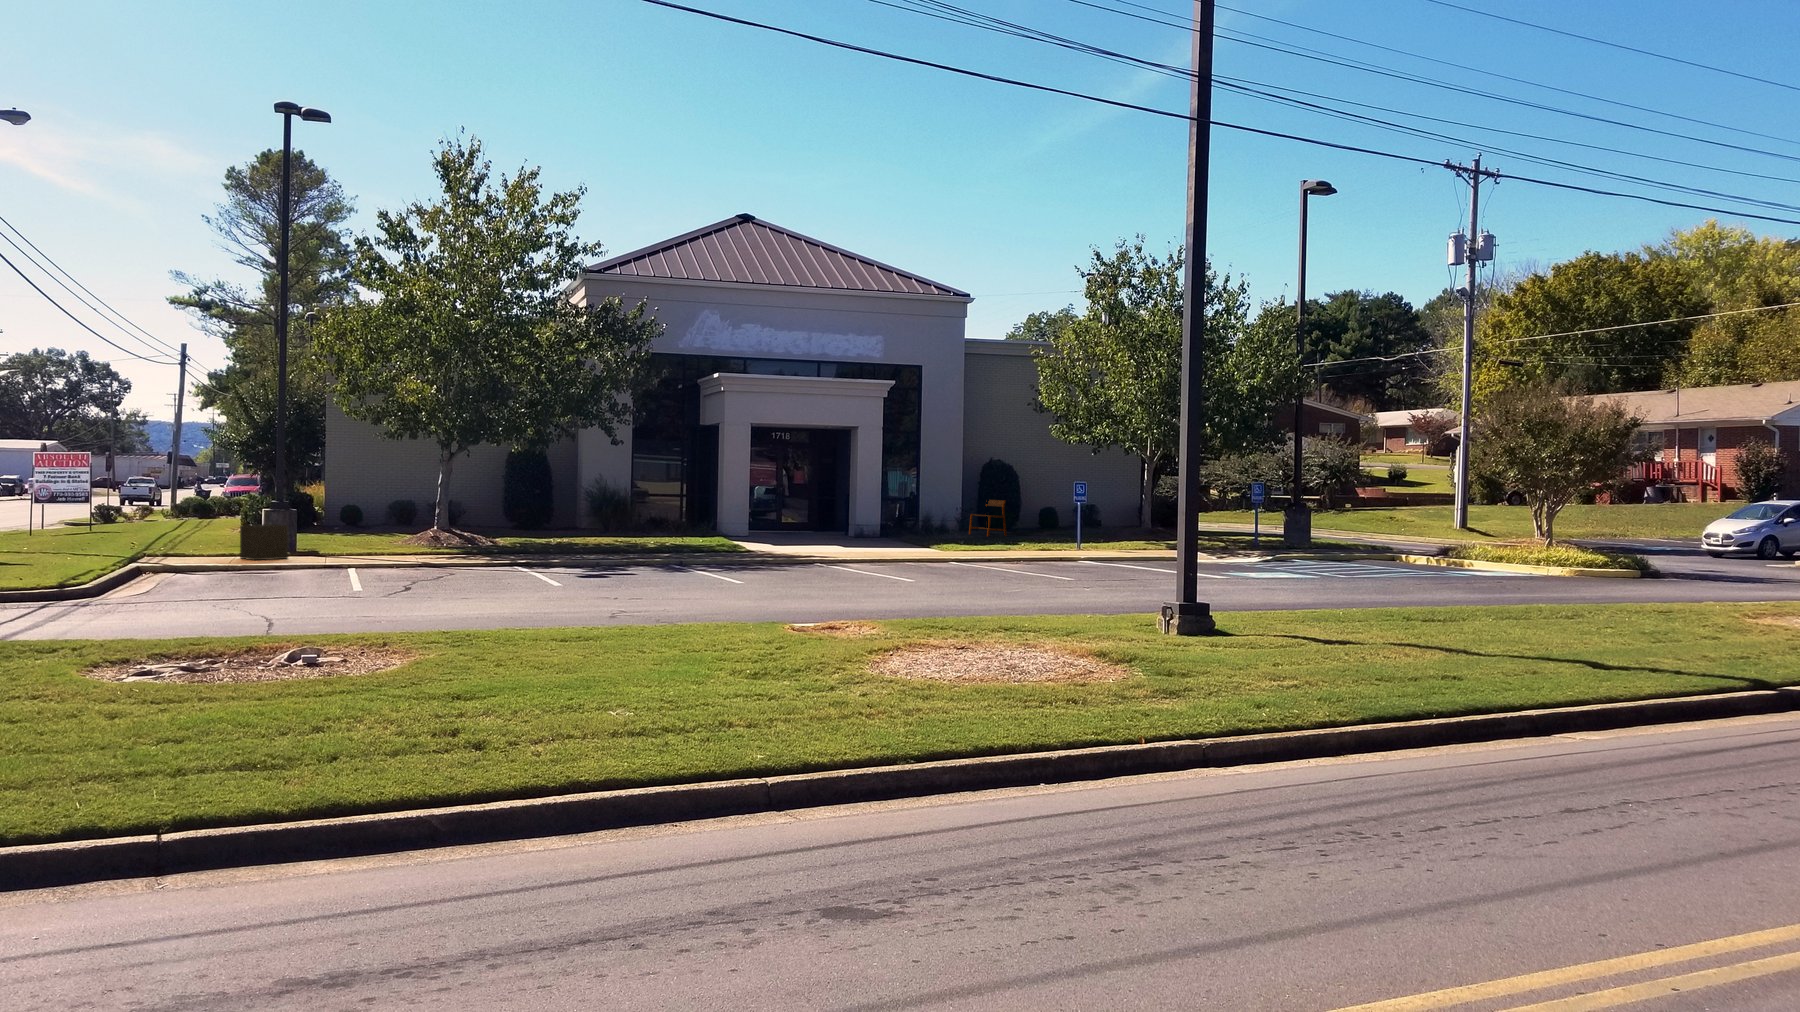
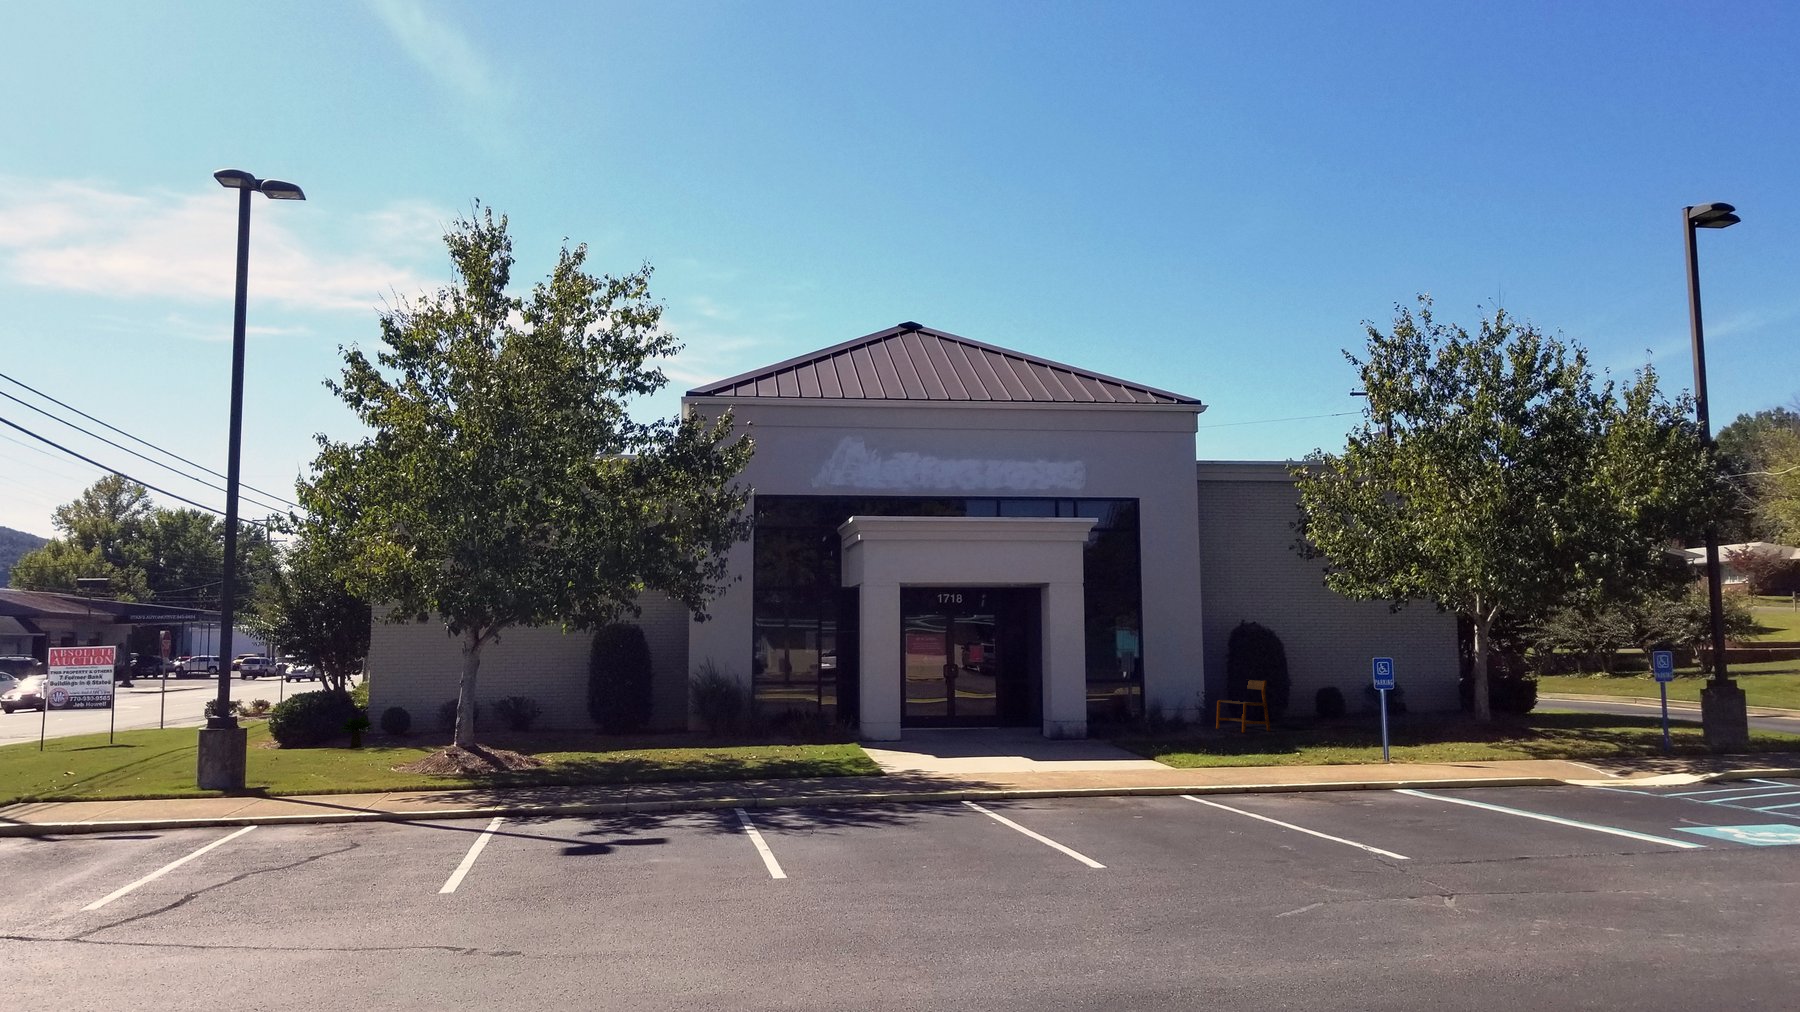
potted plant: none [301,510,334,536] -> present [339,716,373,748]
cardboard box: present [240,524,288,560] -> none [143,749,207,805]

